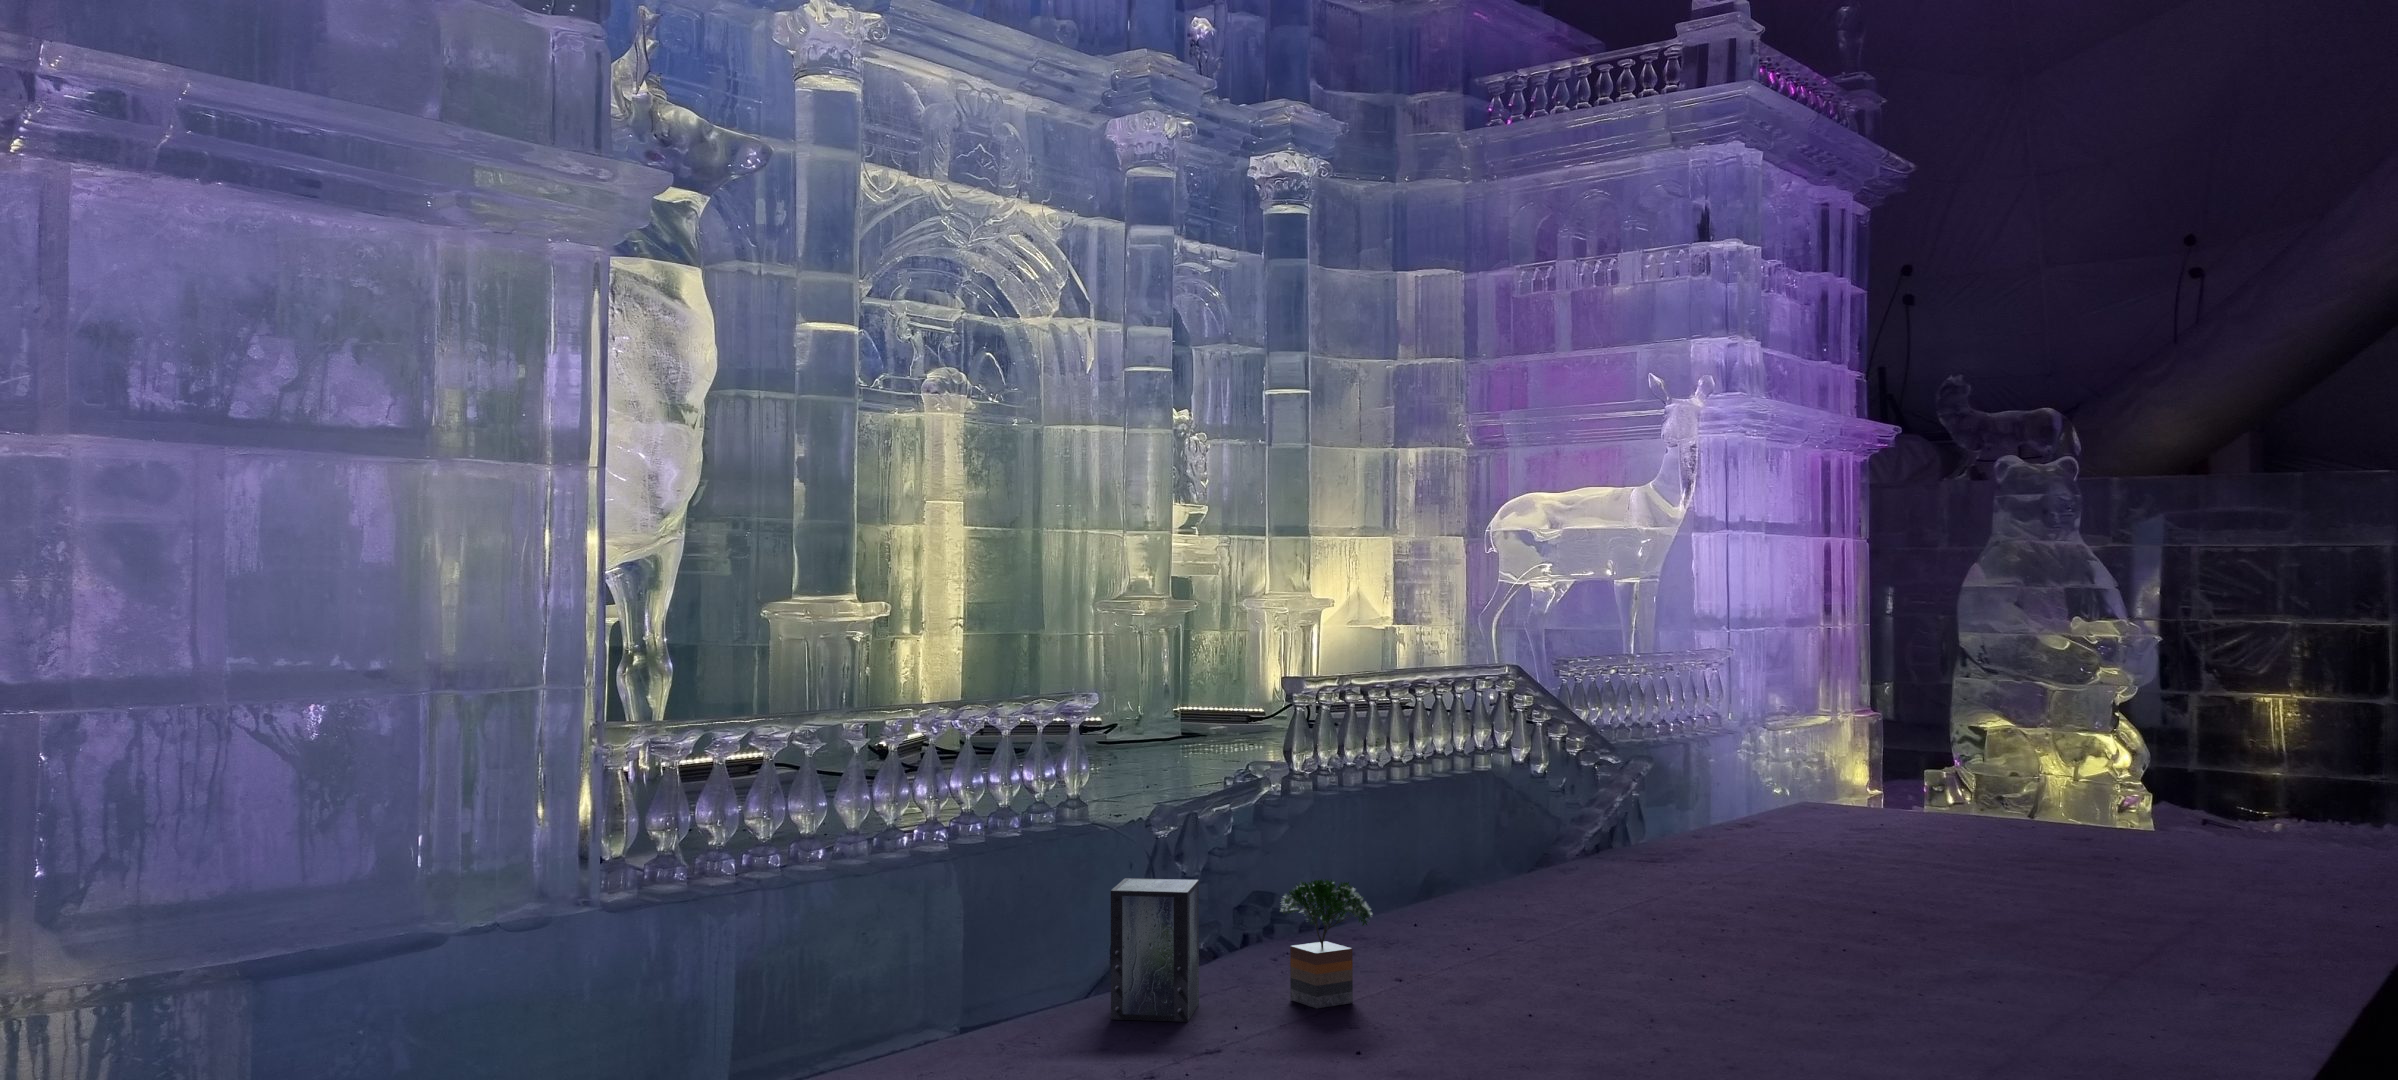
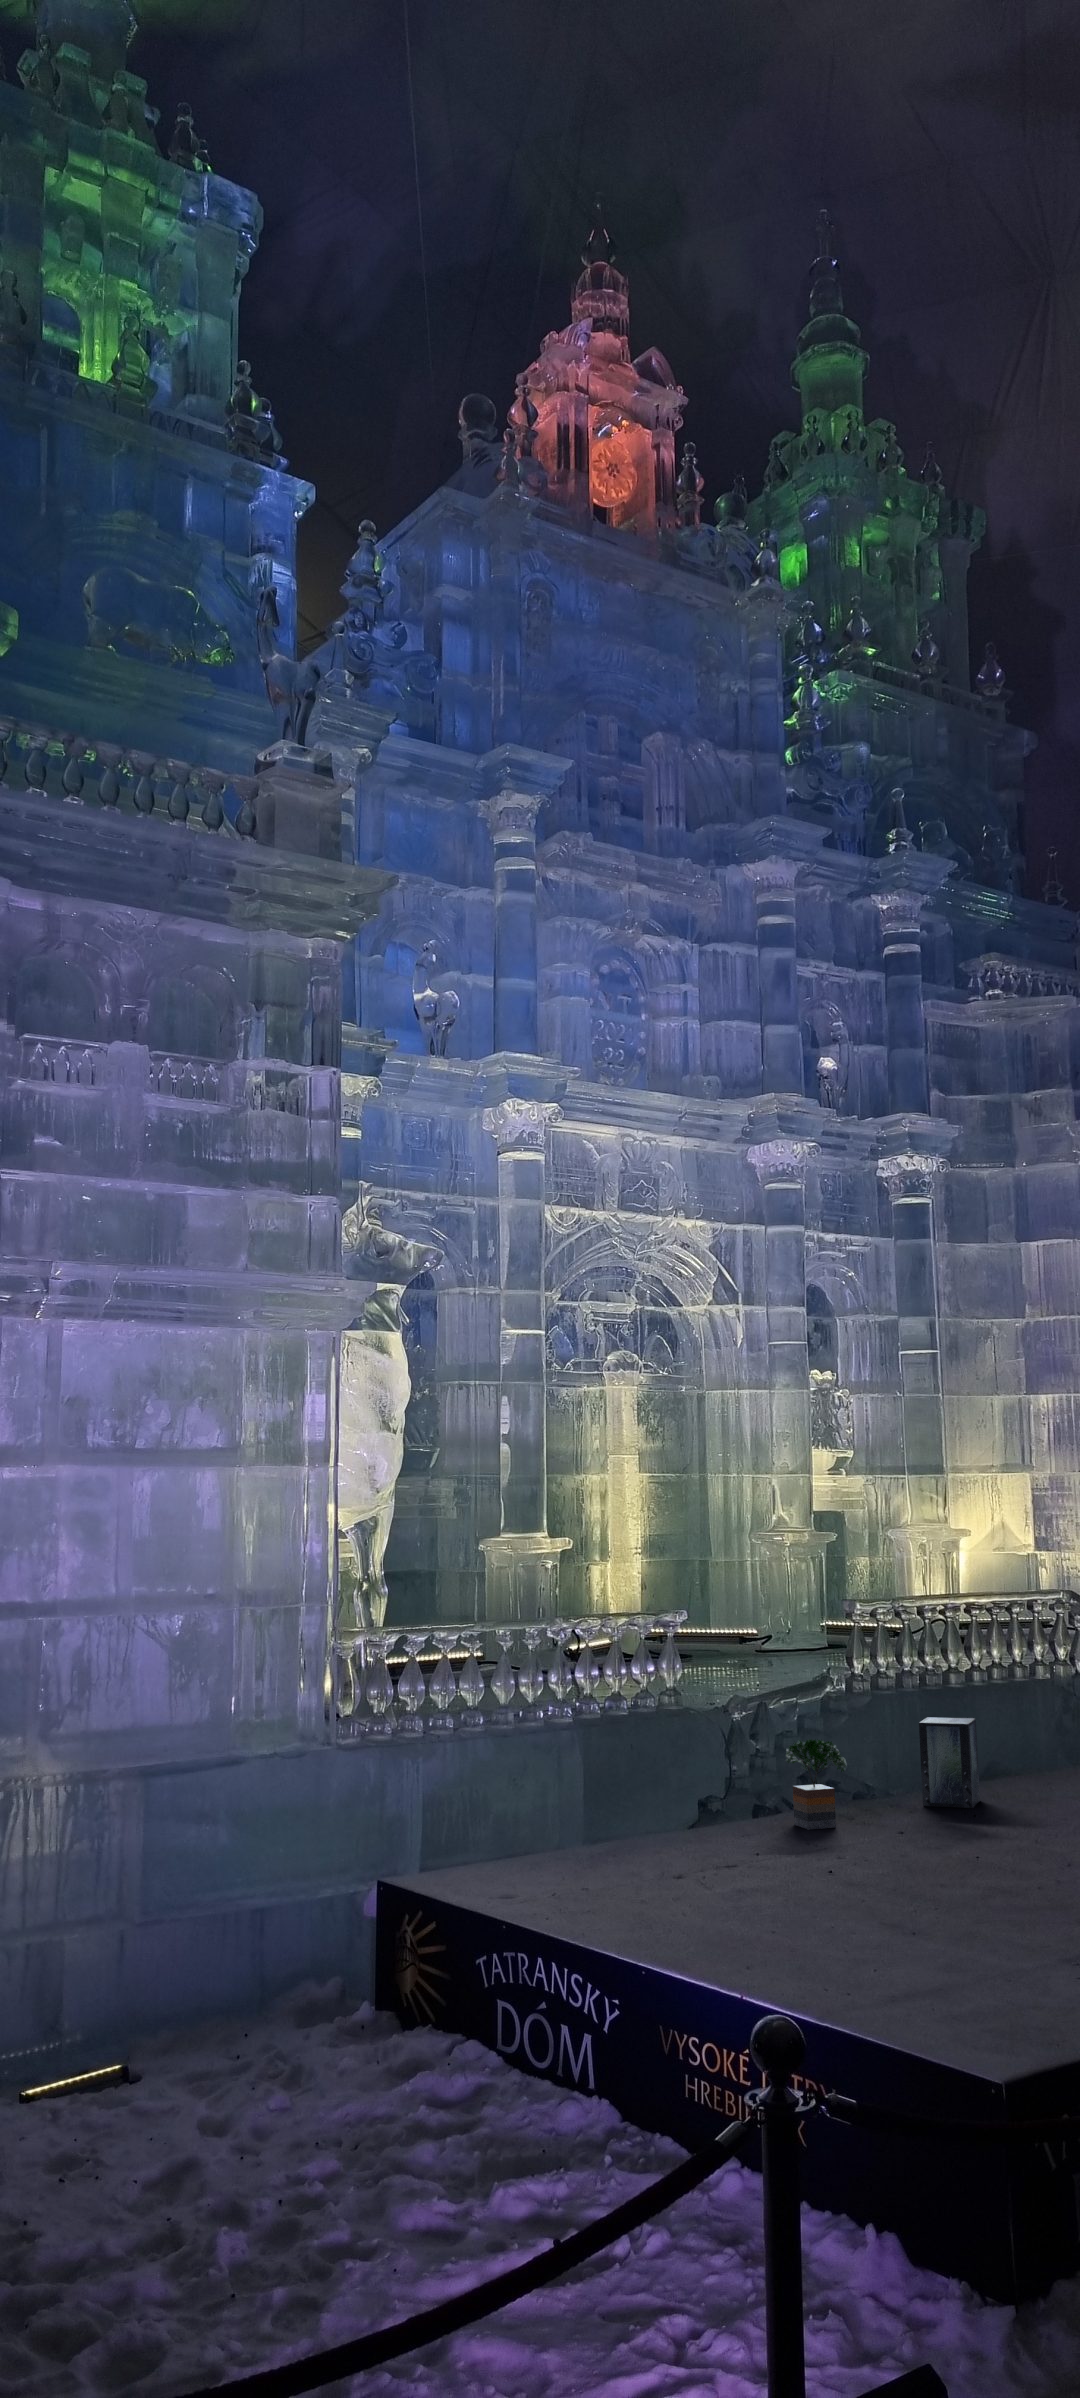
storage box: present [1111,878,1199,1022] -> present [919,1717,980,1808]

